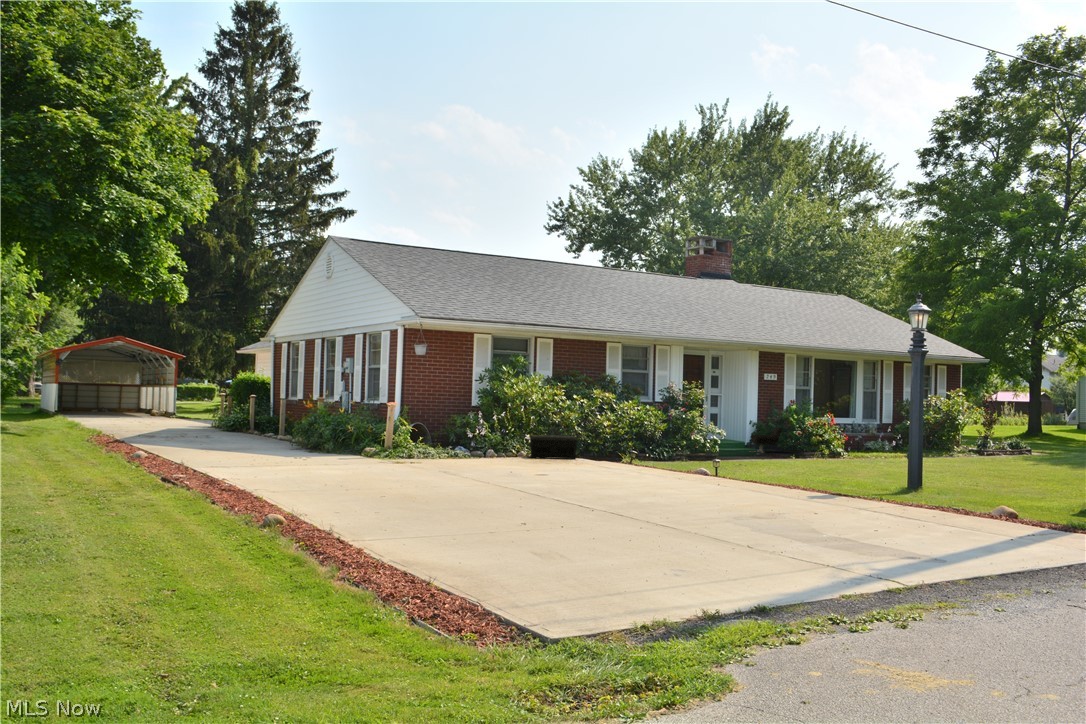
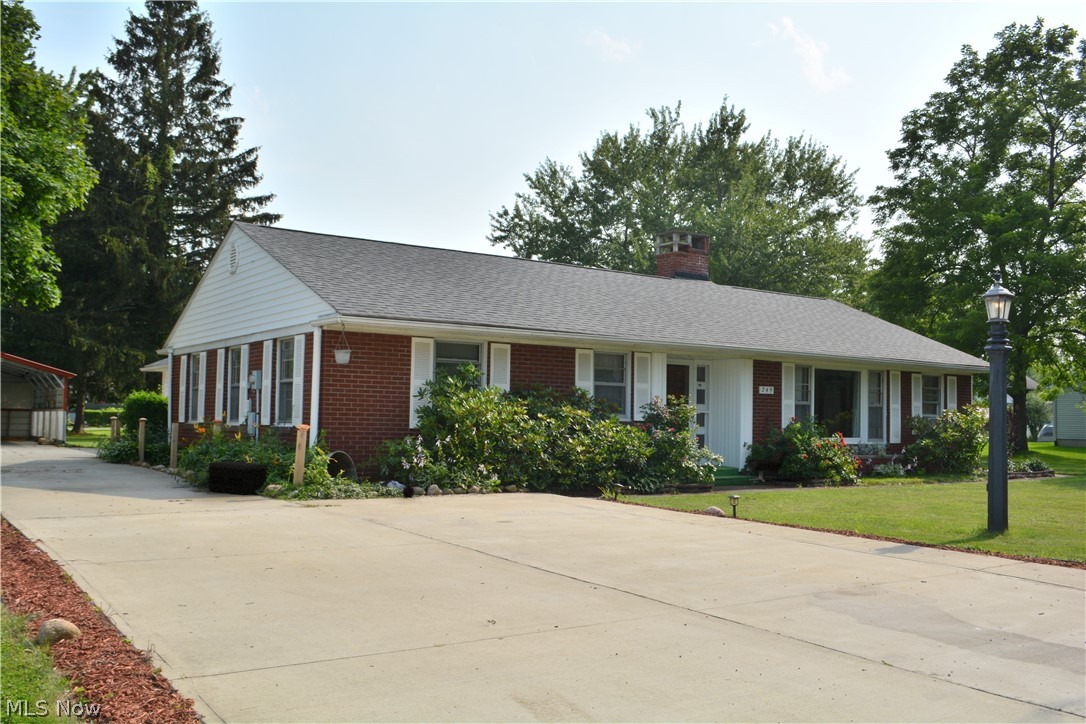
decorative plant: none [458,433,485,459] -> present [402,465,414,497]
storage bench: present [530,435,577,459] -> present [208,461,267,495]

